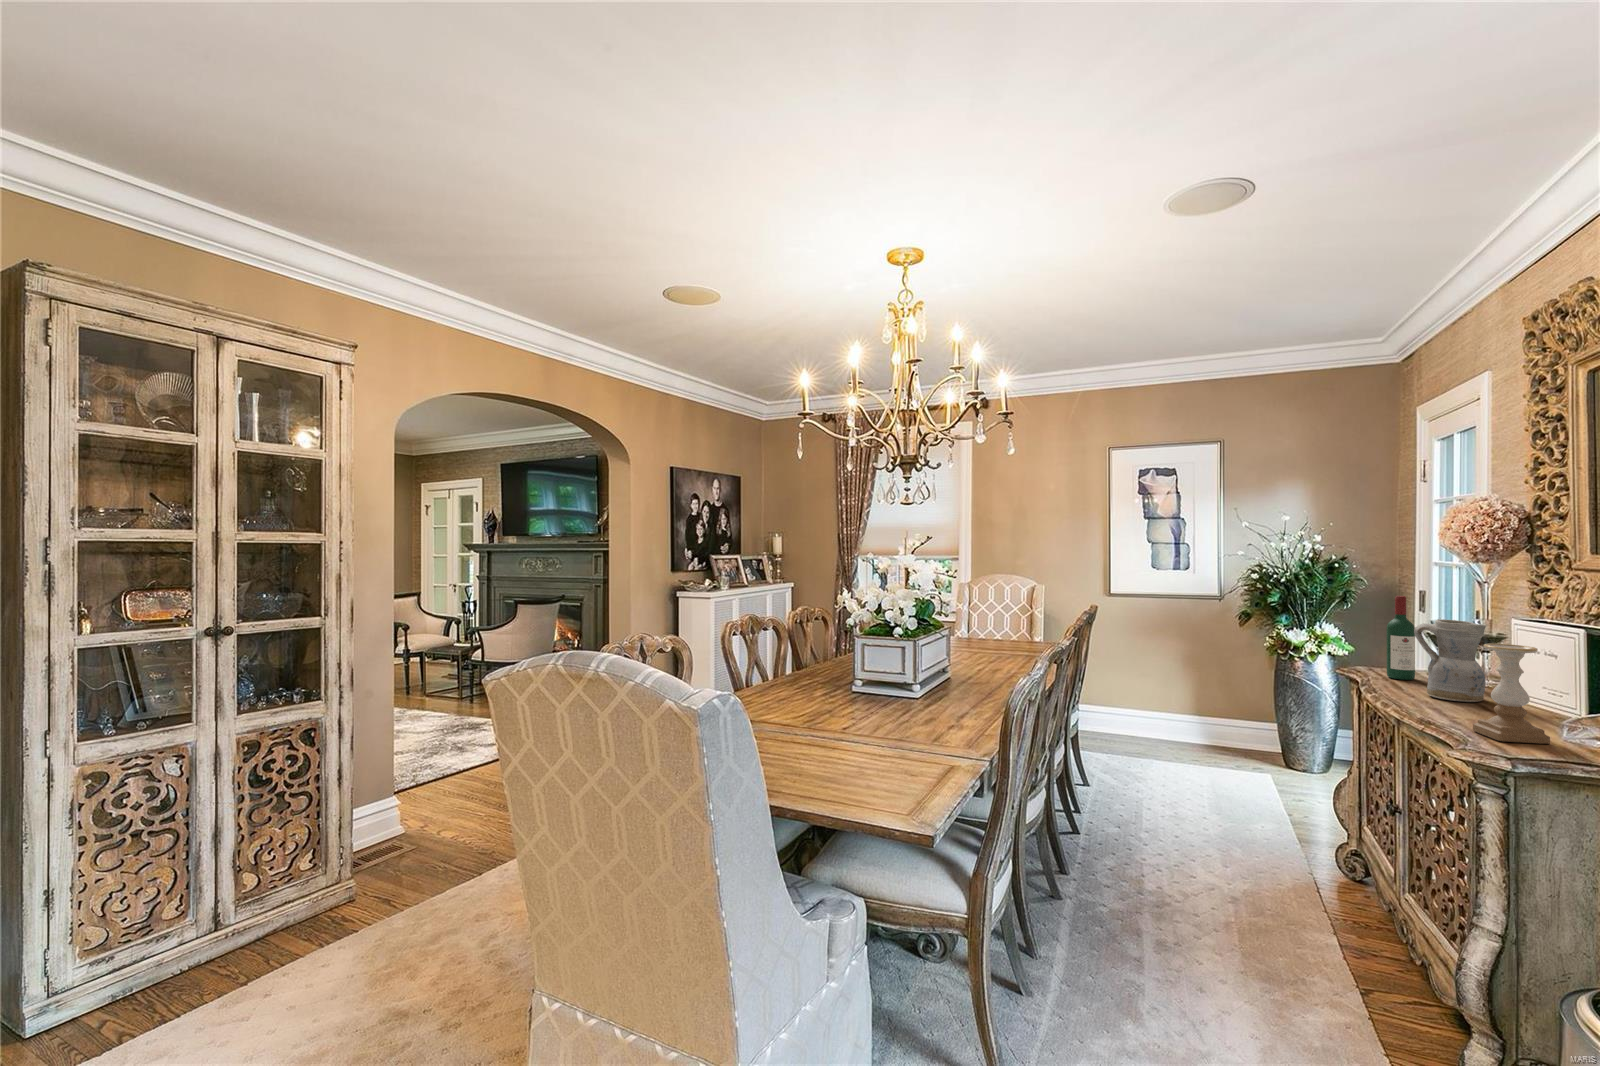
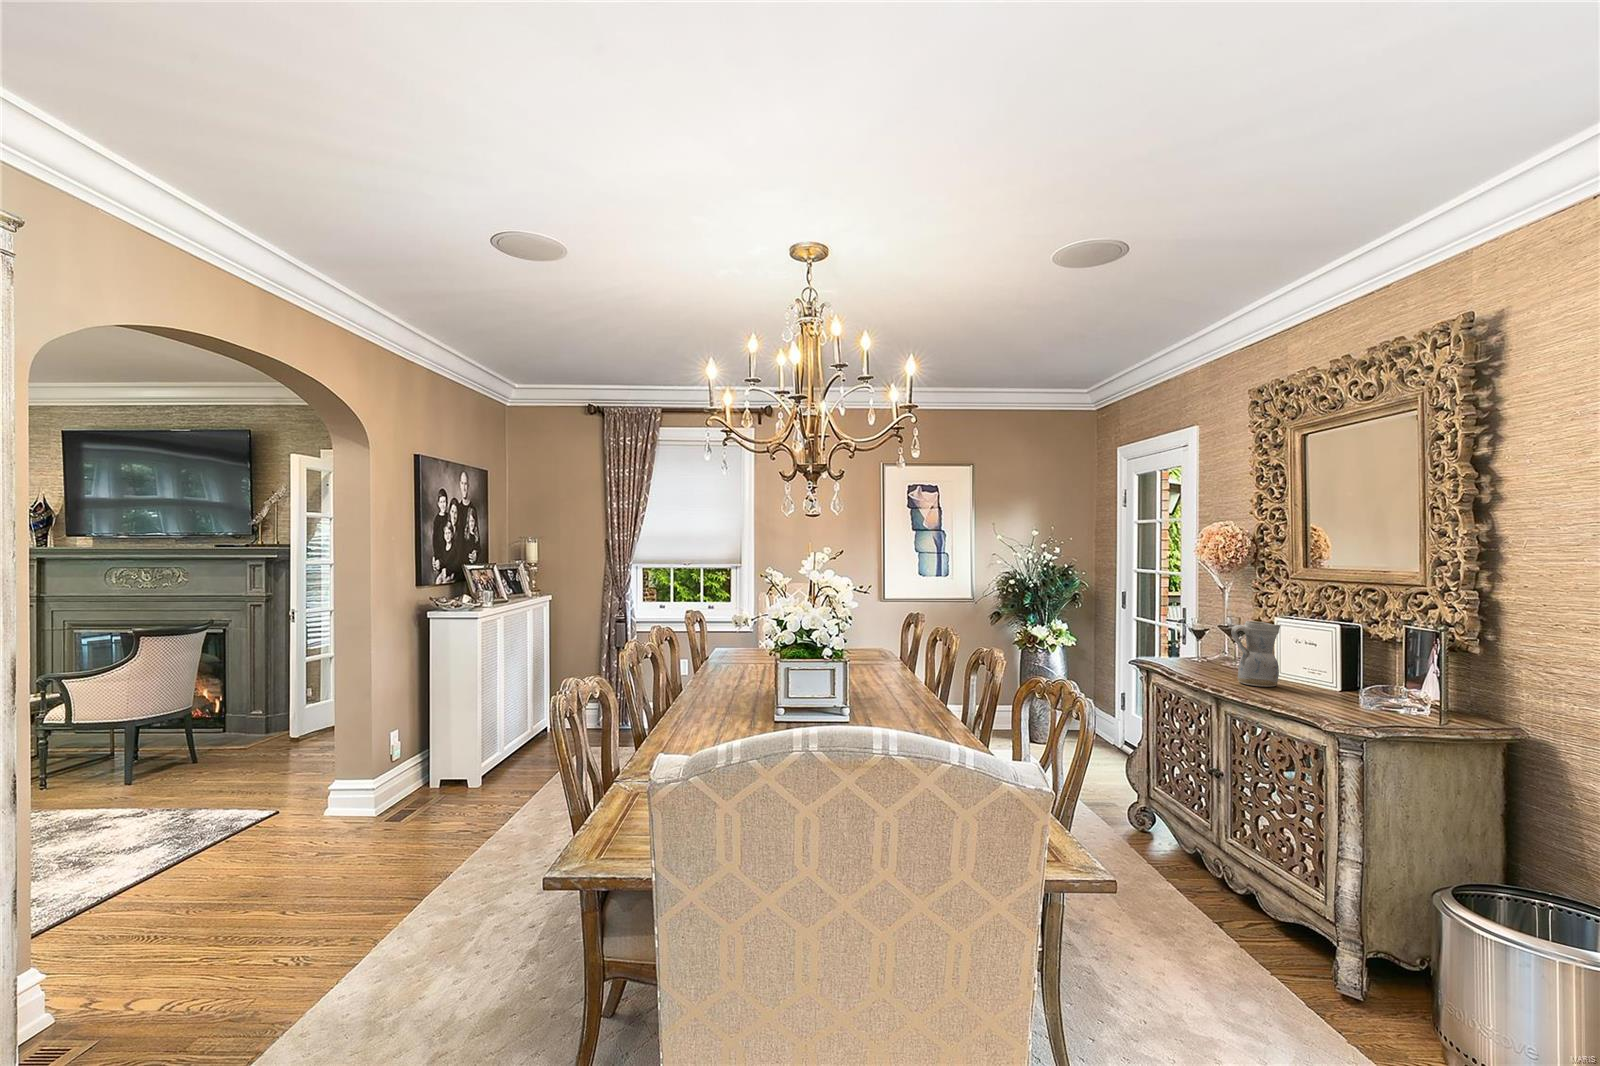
wine bottle: present [1387,596,1415,680] -> none [1186,602,1207,670]
candle holder: present [1473,644,1550,744] -> none [1321,642,1378,720]

